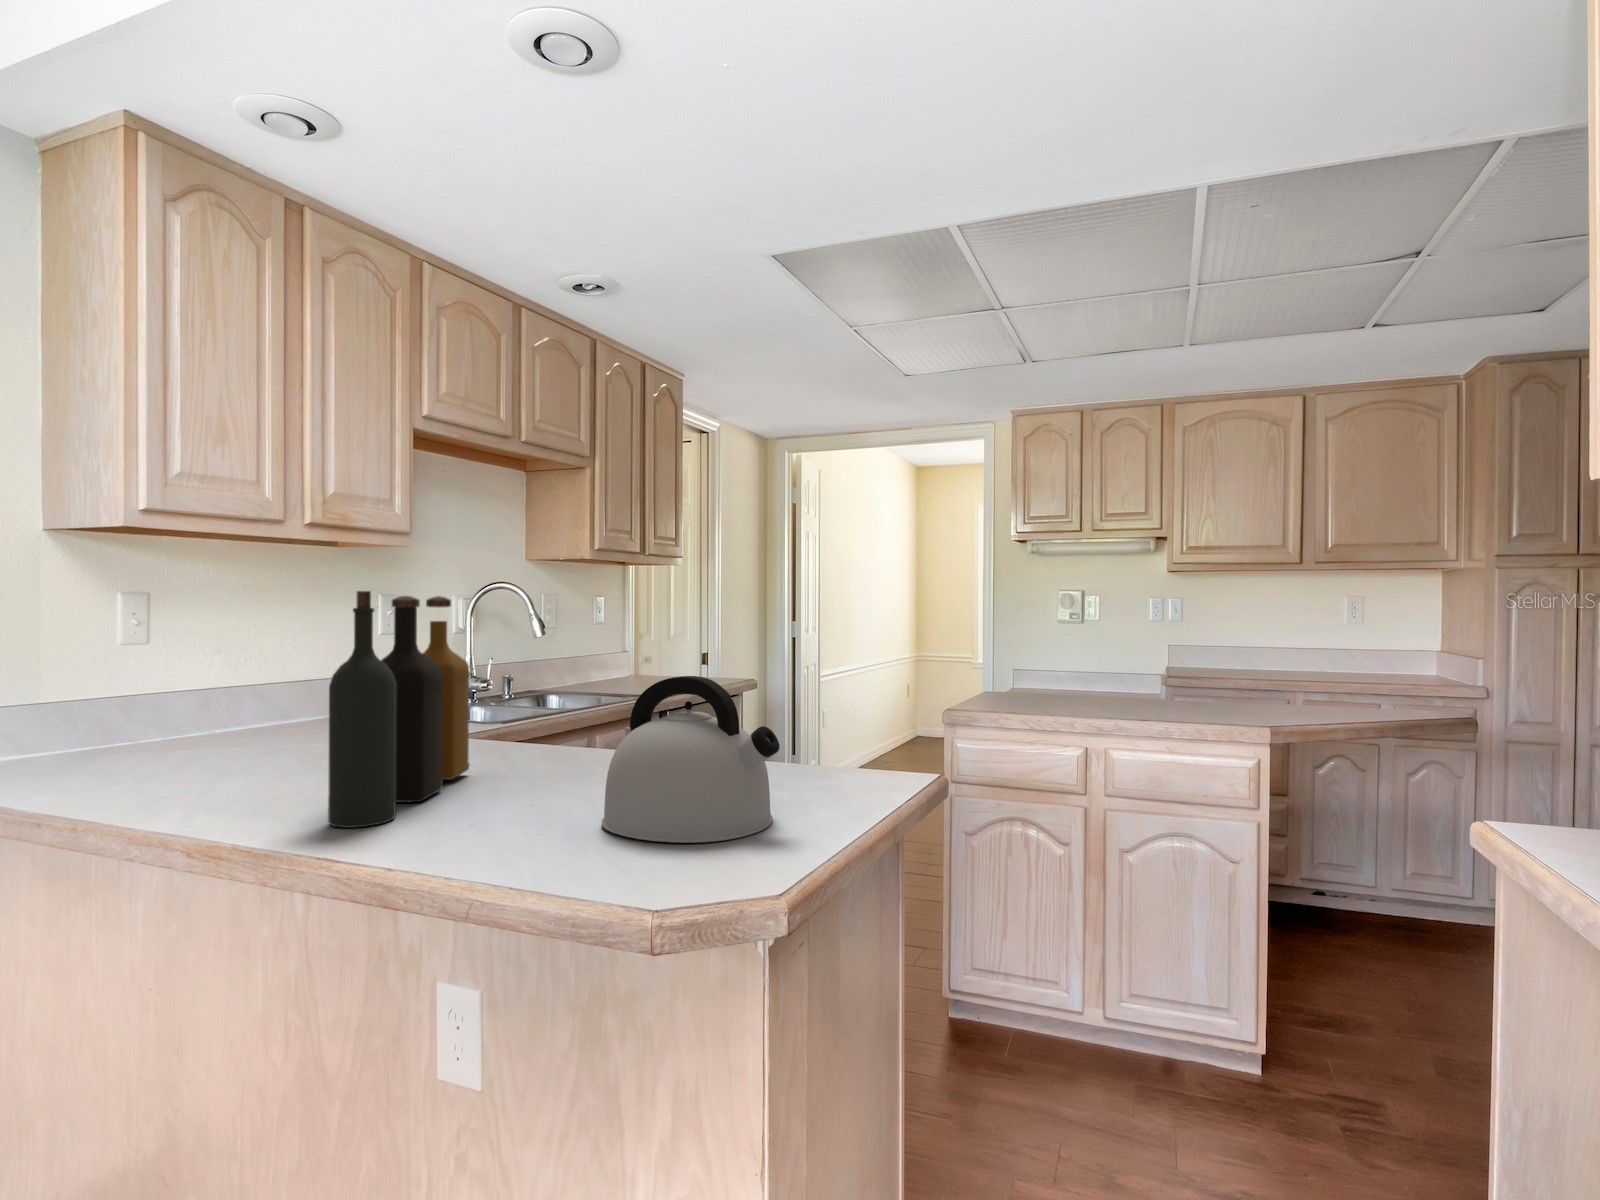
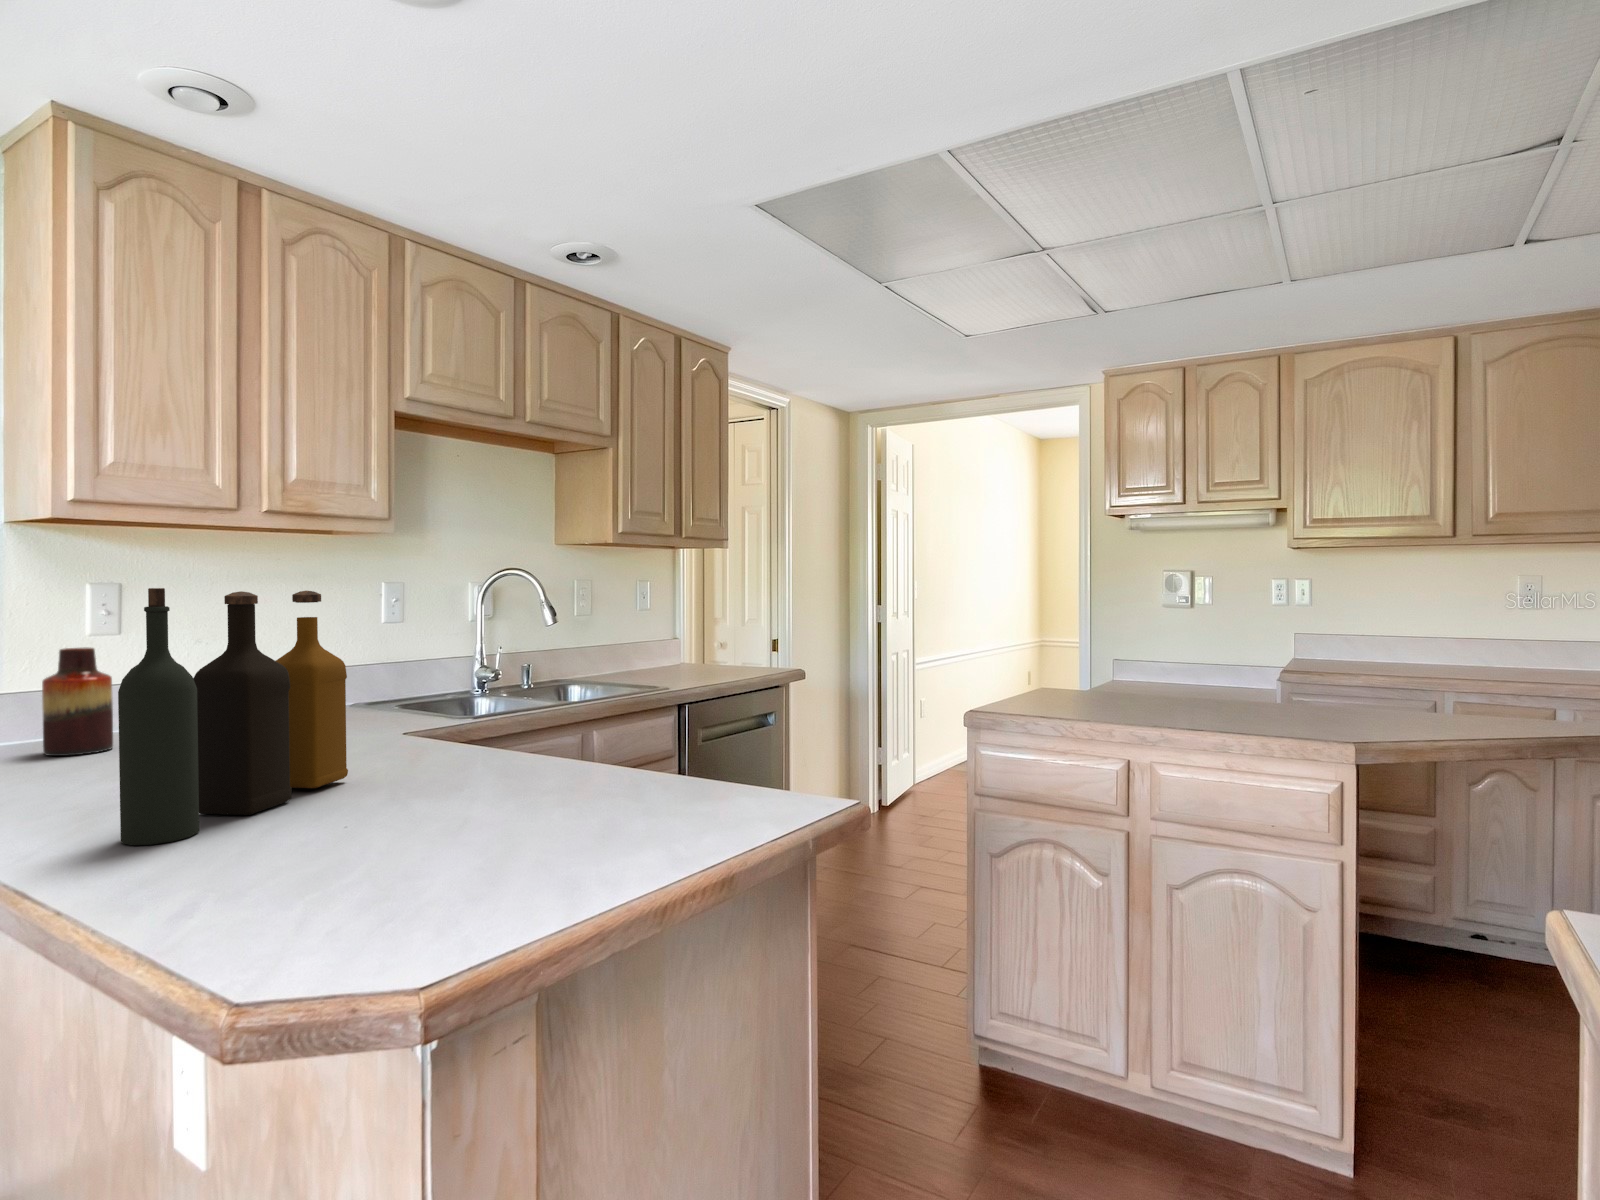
vase: none [97,654,166,763] -> present [42,648,113,756]
kettle: present [602,676,780,843] -> none [373,686,578,886]

